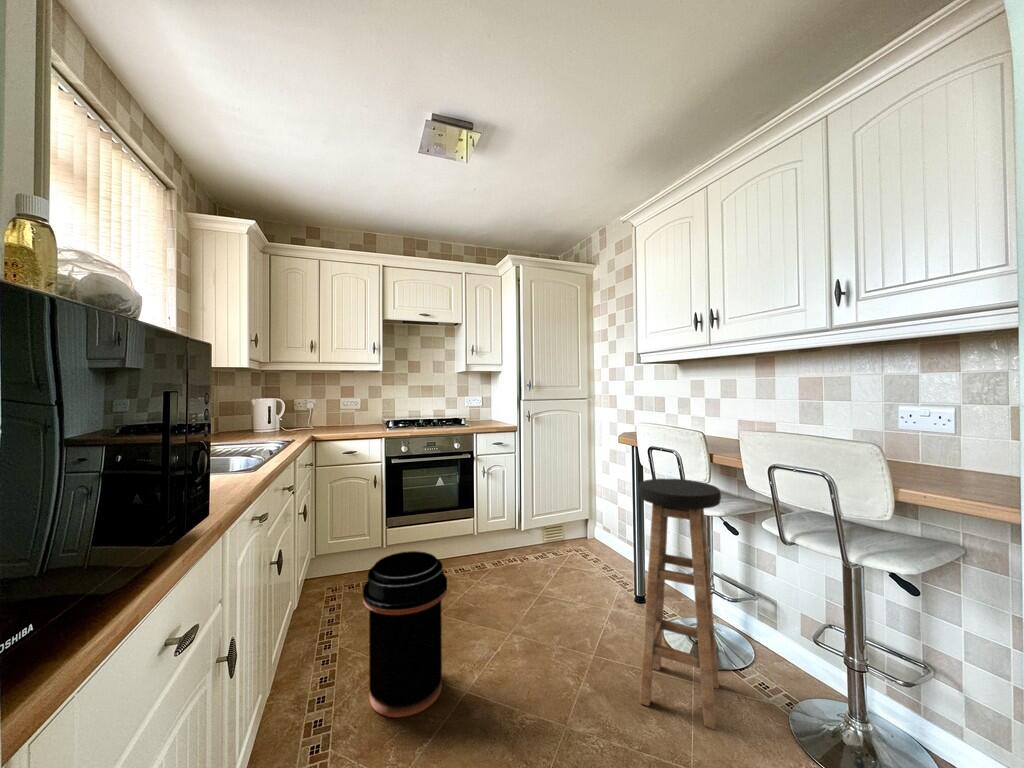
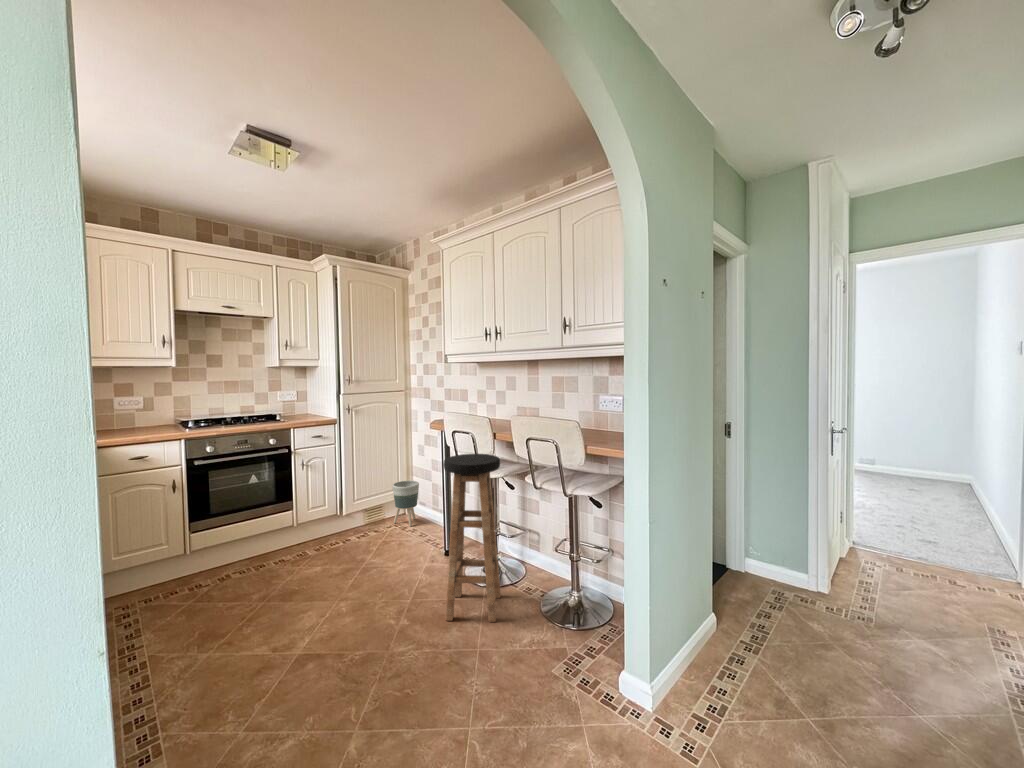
planter: none [574,500,604,554] -> present [392,481,419,526]
trash can: present [363,551,447,717] -> none [189,541,279,690]

